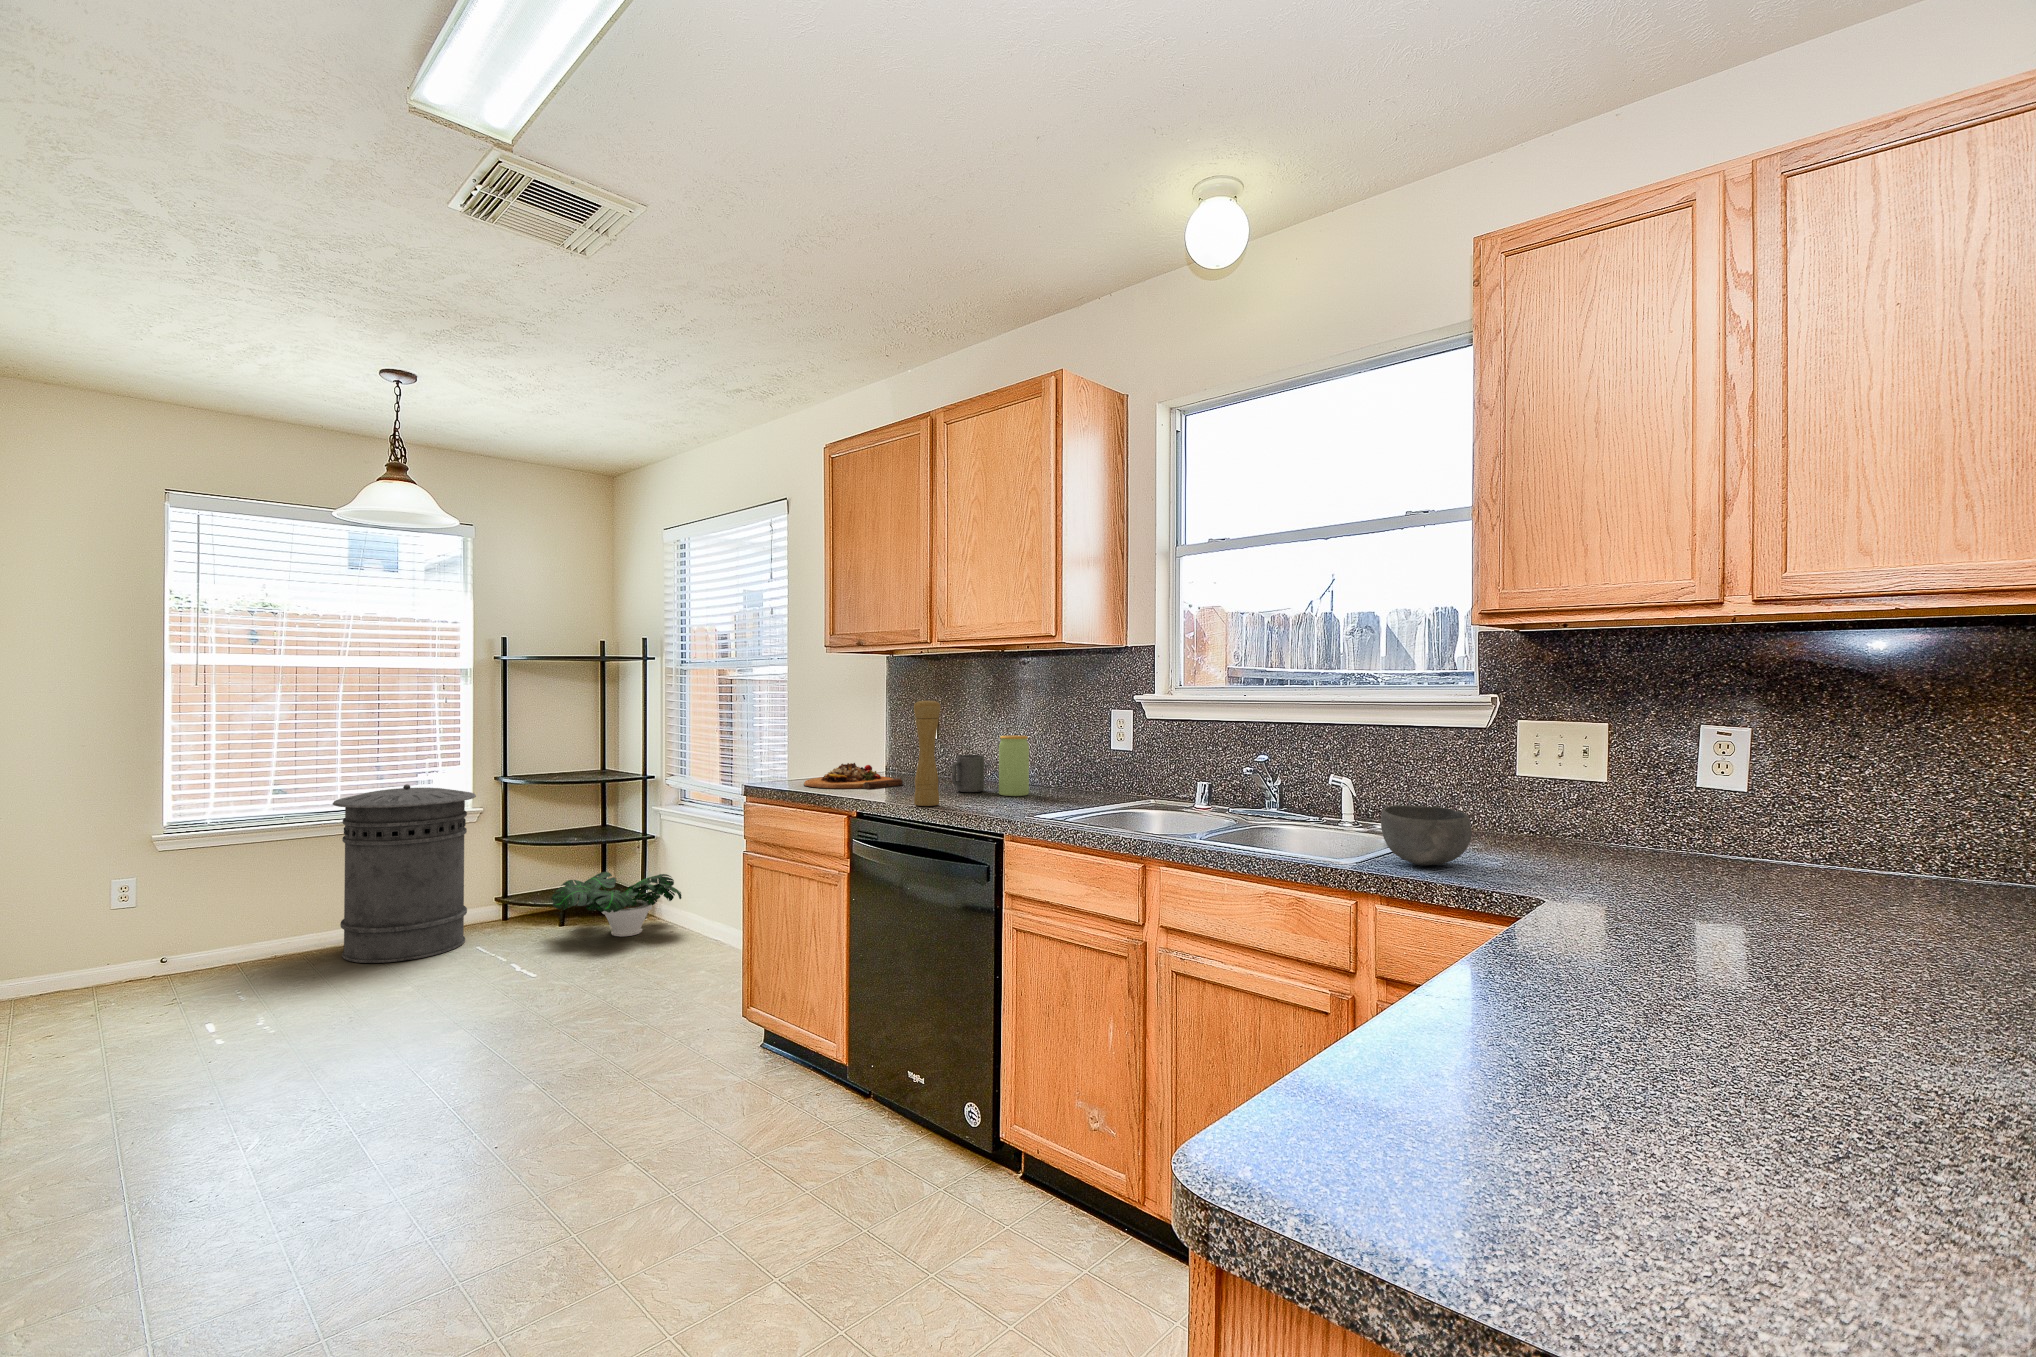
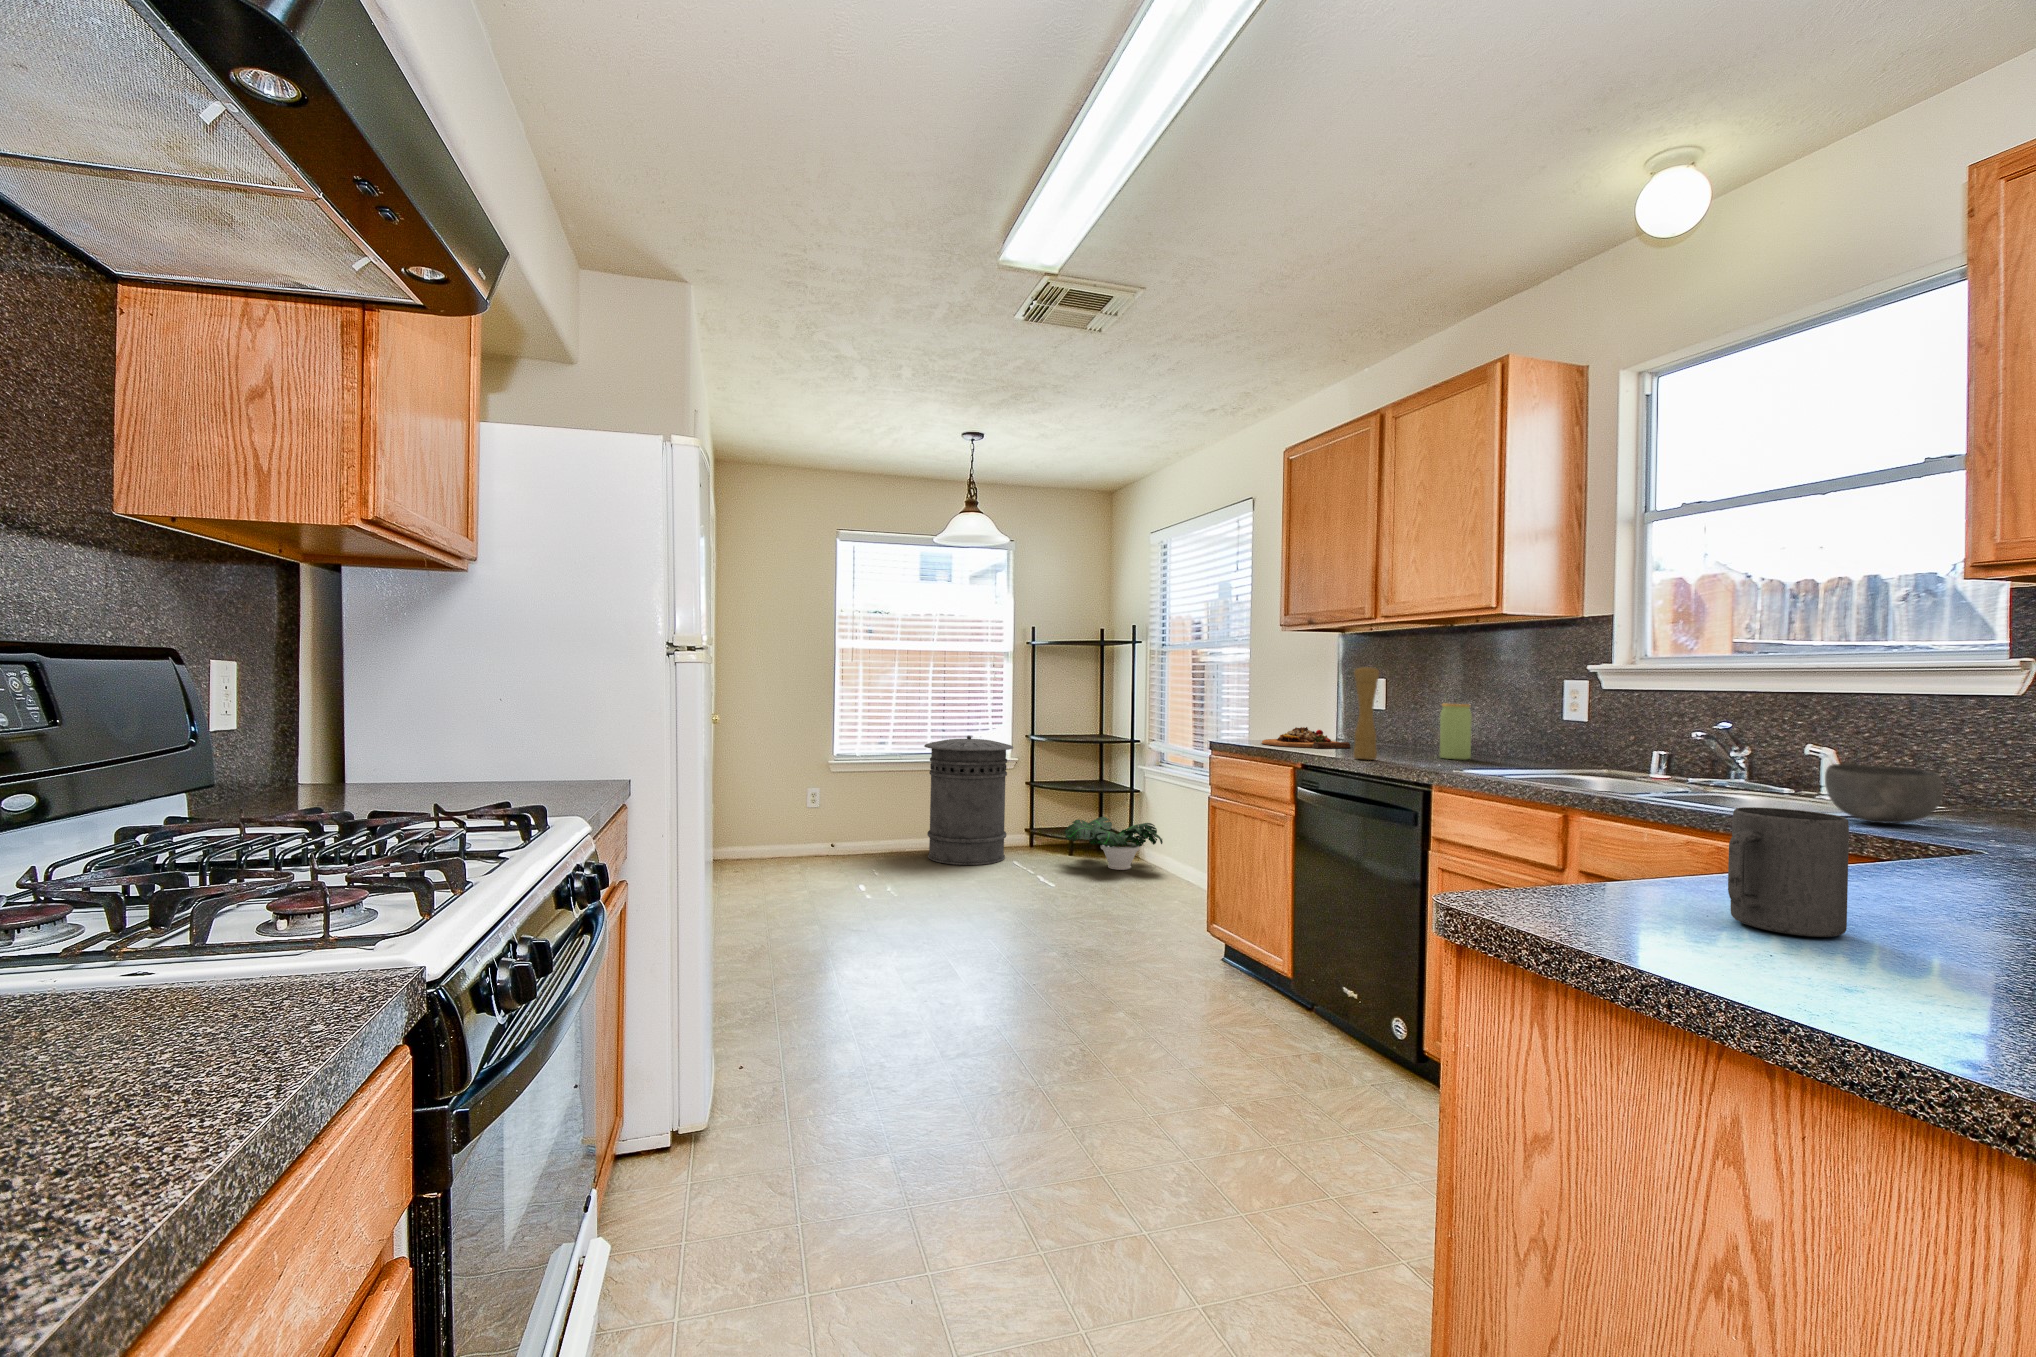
mug: present [952,755,984,792] -> present [1728,807,1849,937]

